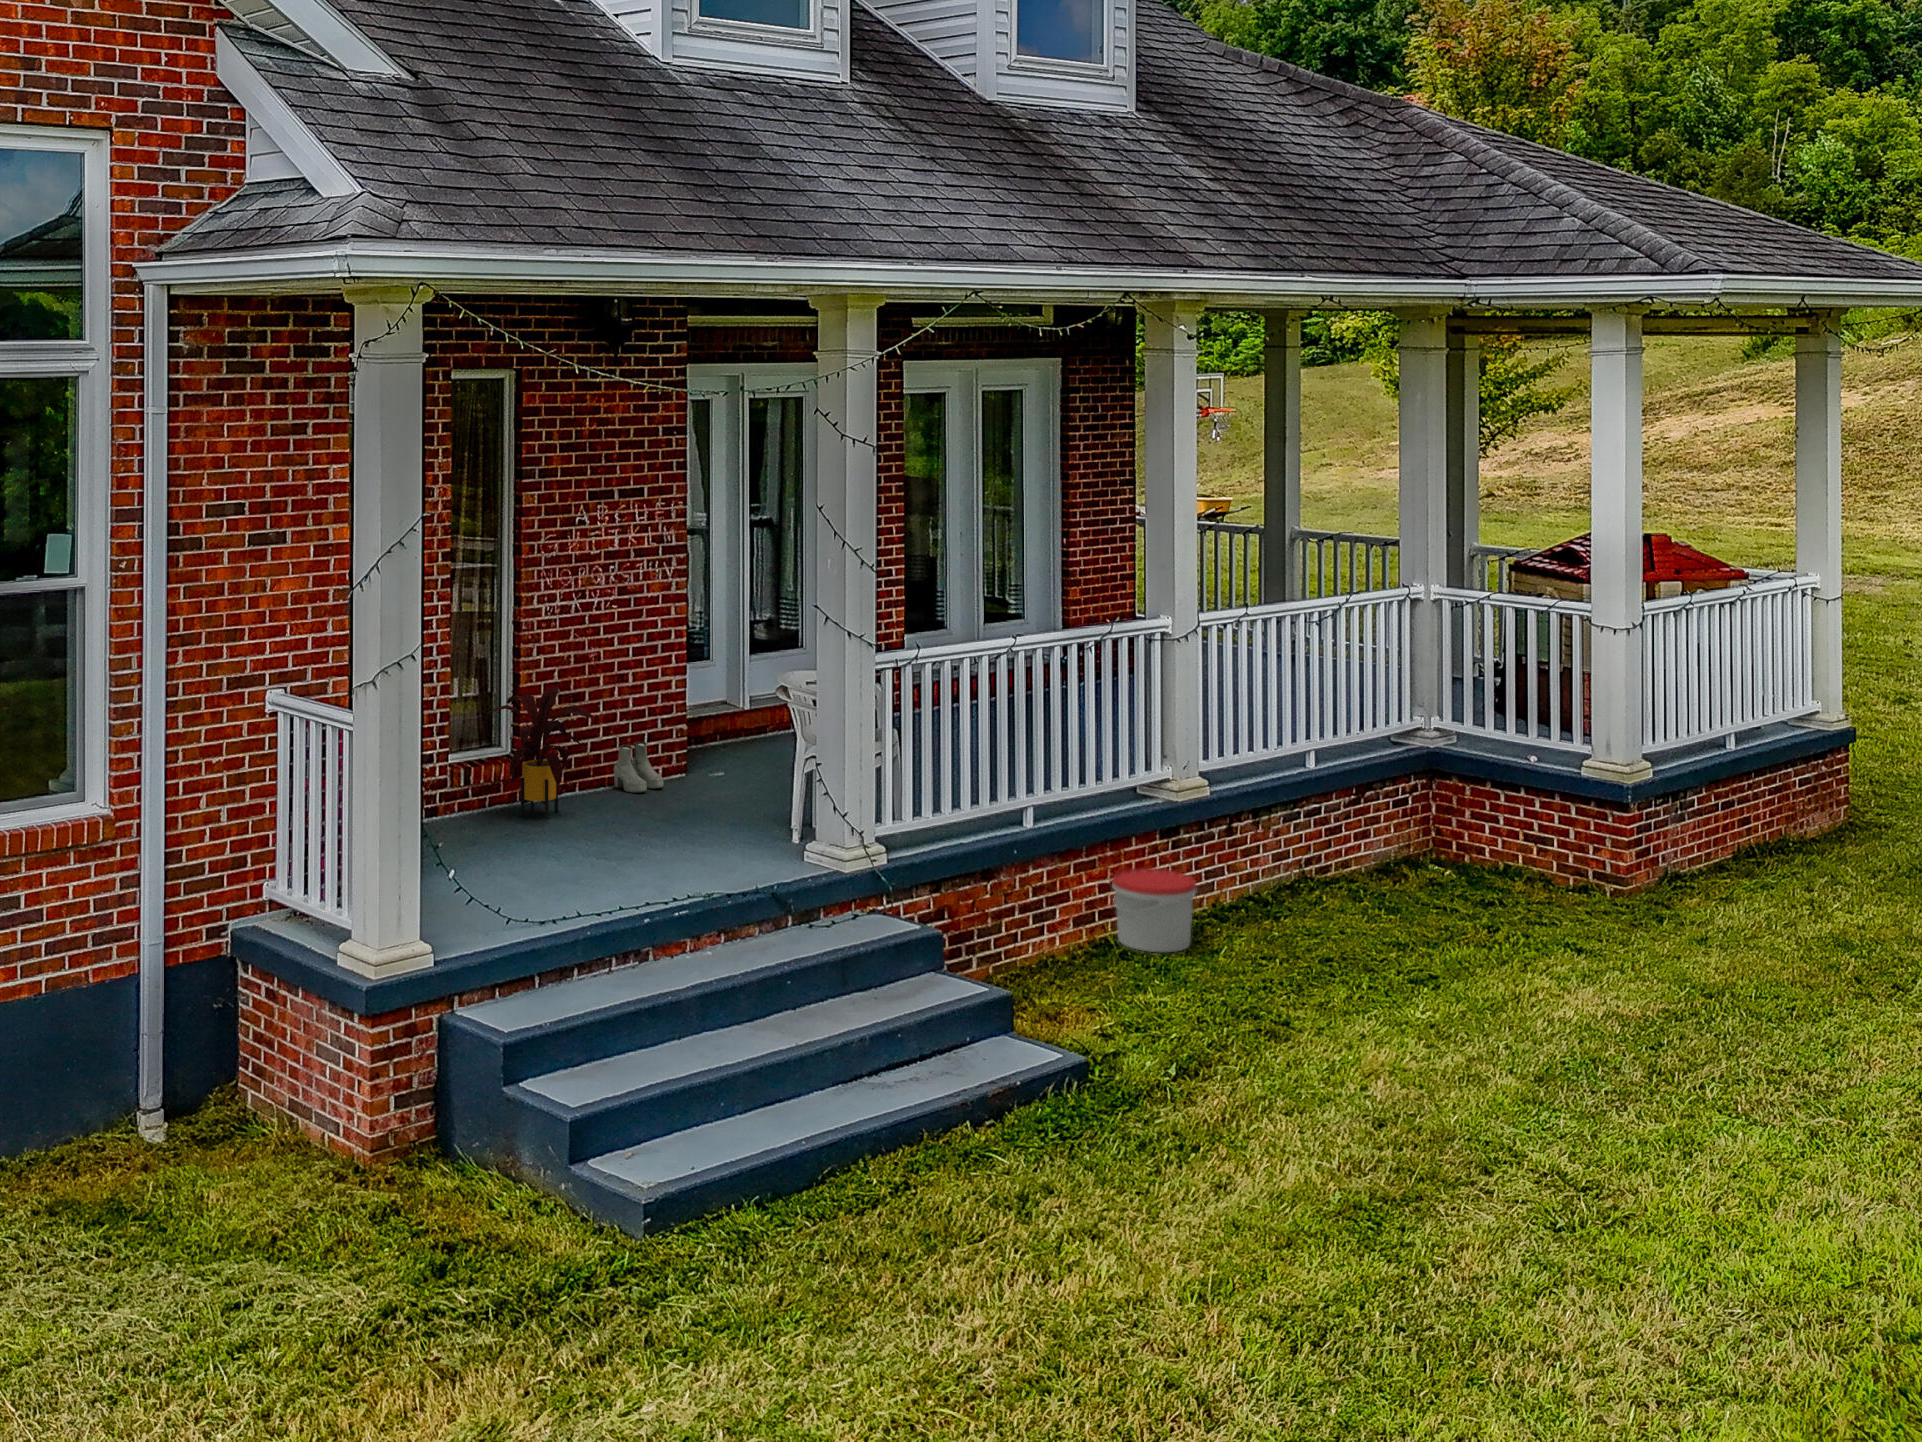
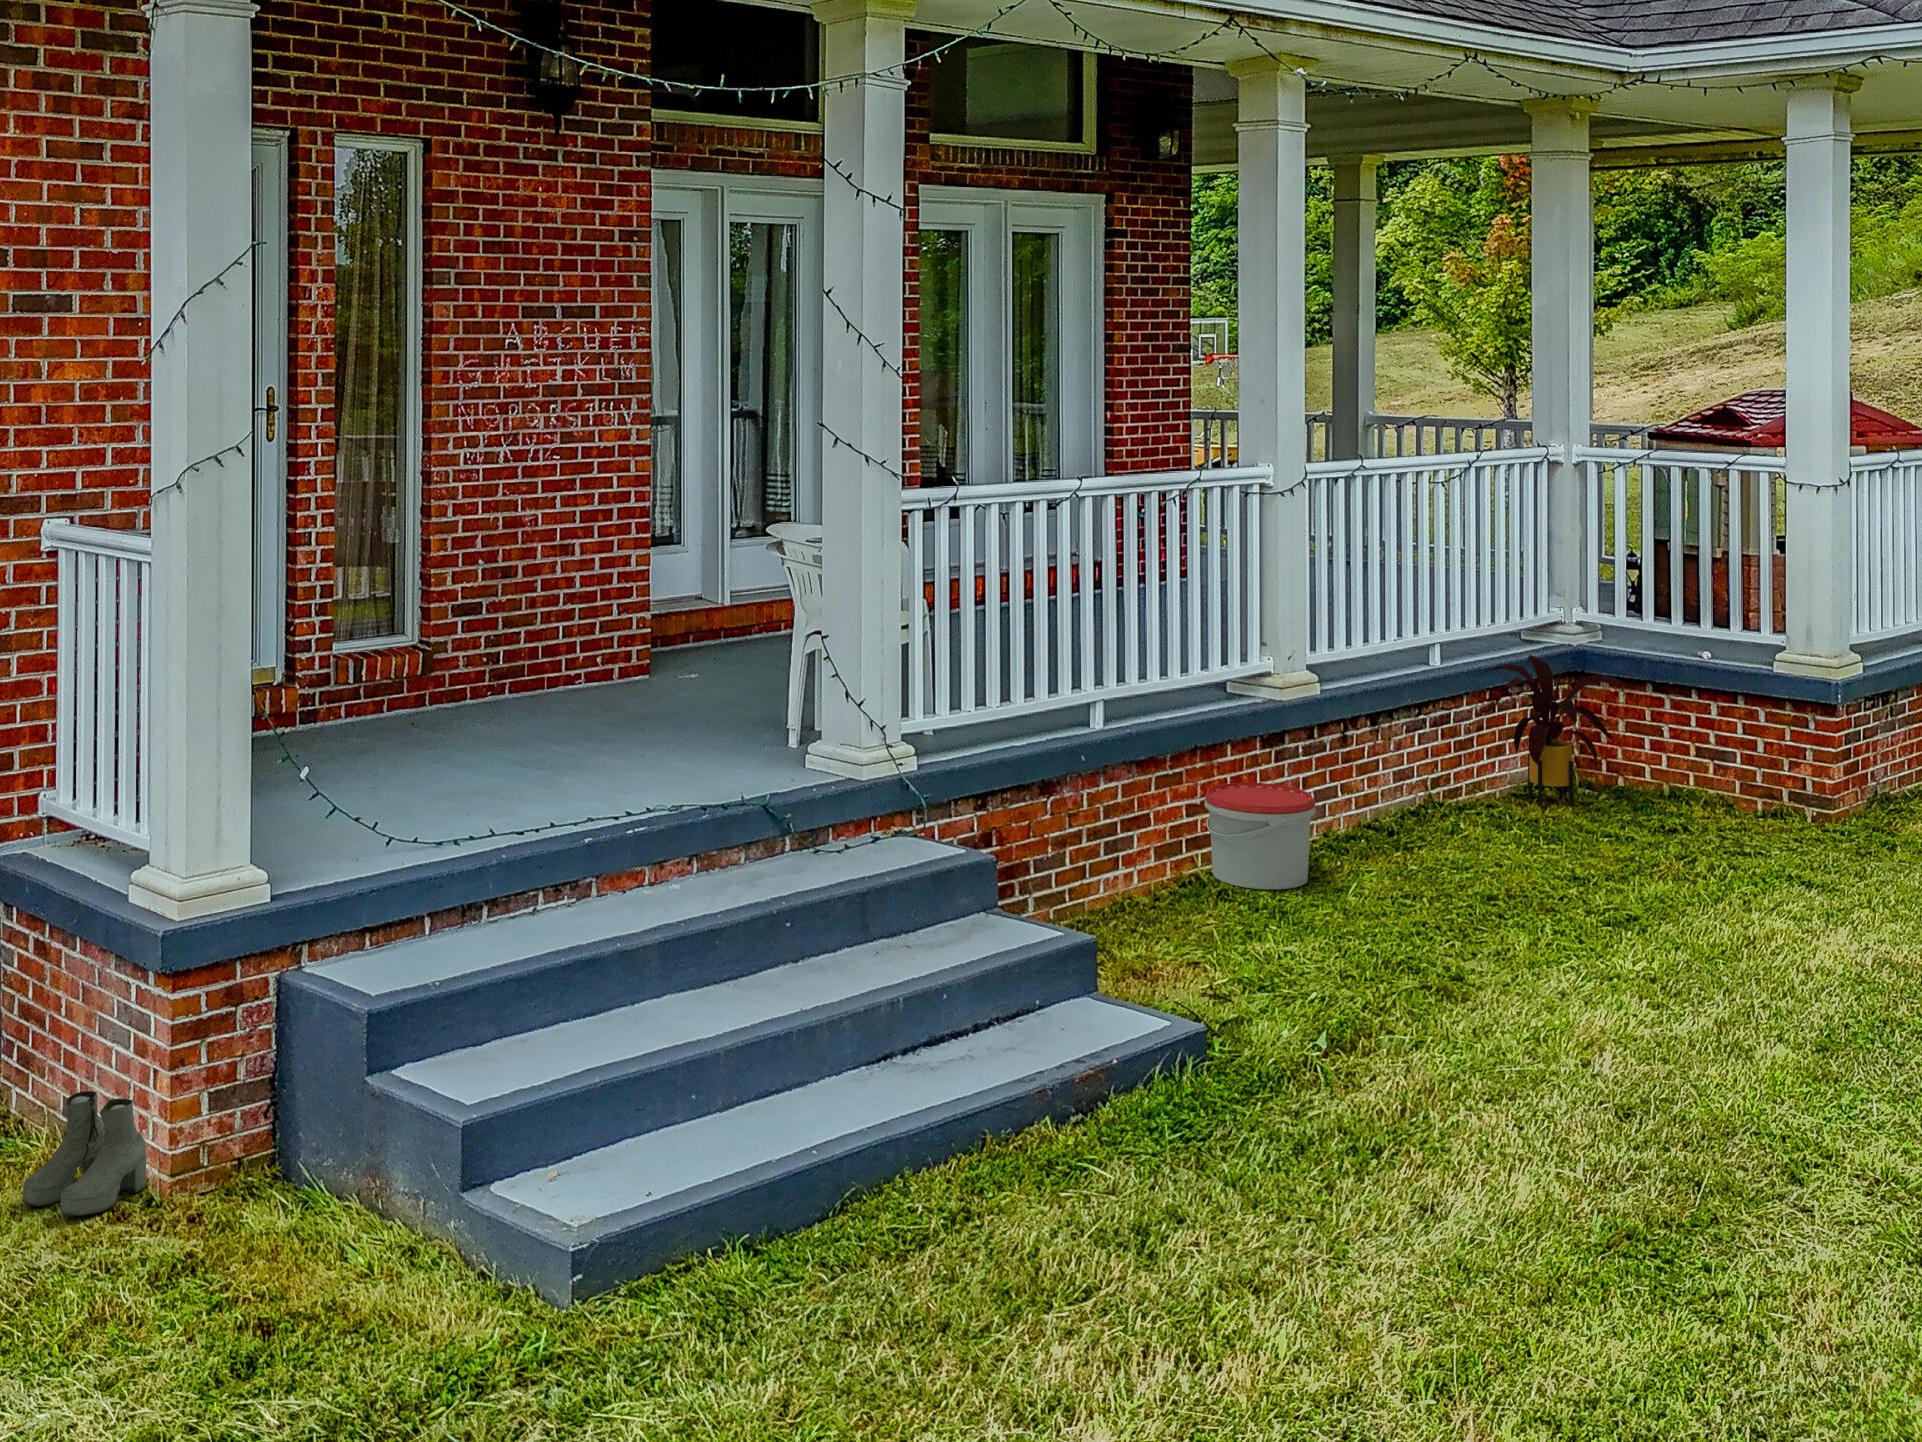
house plant: present [486,687,594,819] -> present [1473,655,1635,806]
boots: present [614,742,664,793] -> present [22,1091,146,1216]

